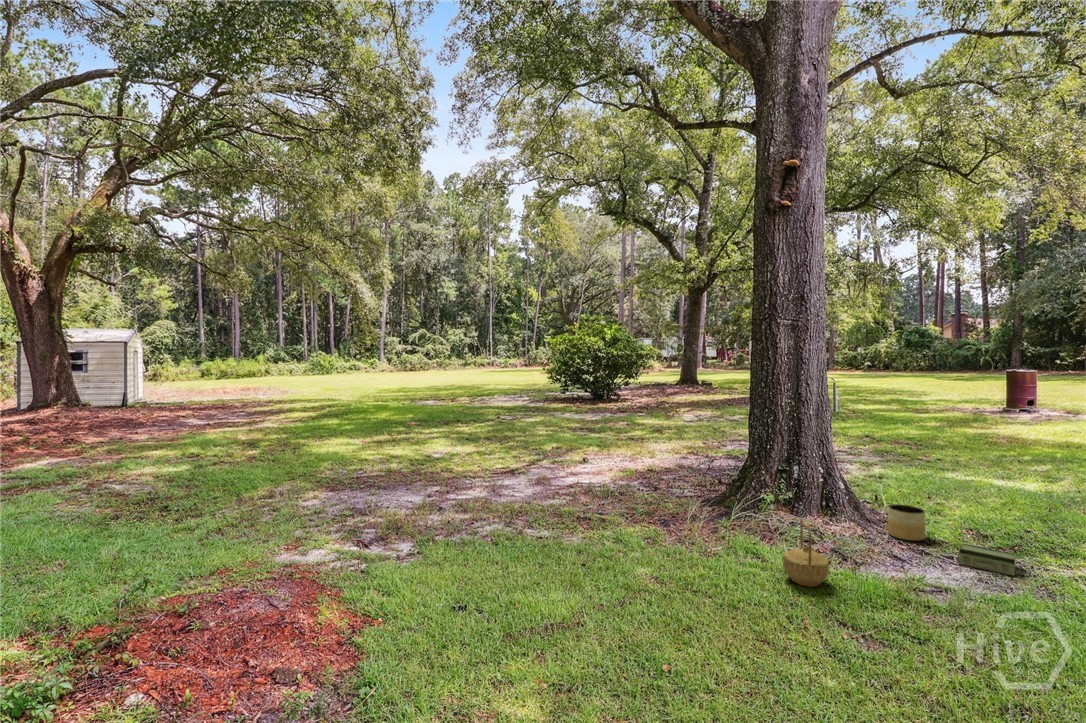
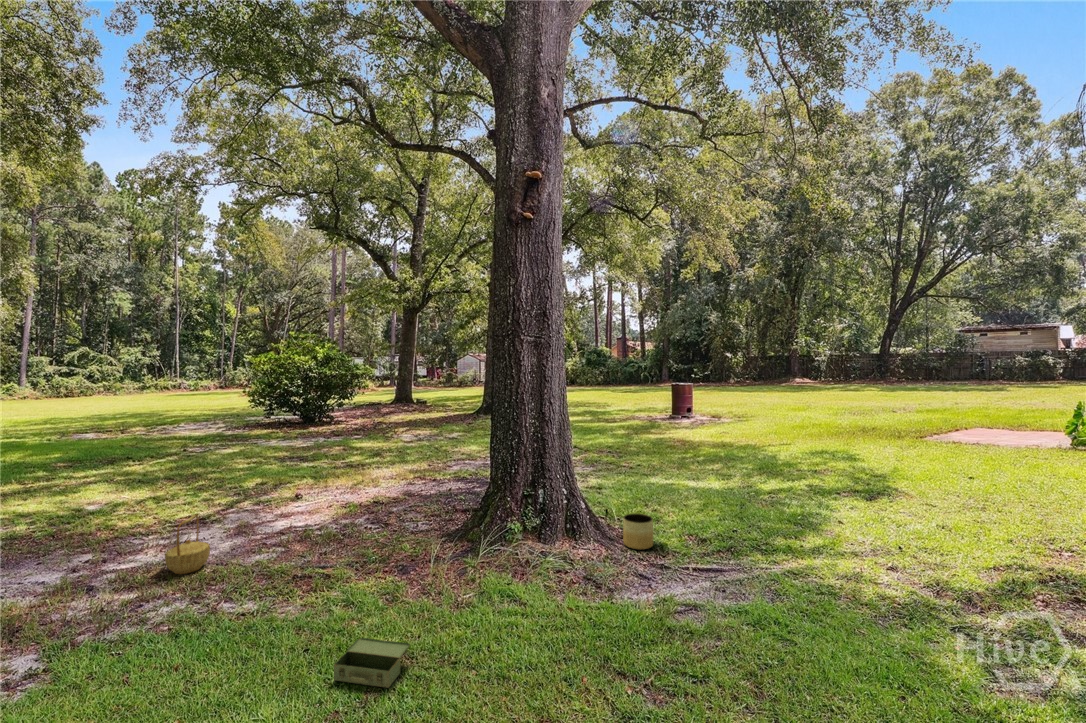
basket: present [783,518,829,587] -> present [165,515,210,574]
toolbox: present [958,544,1016,576] -> present [334,638,410,688]

